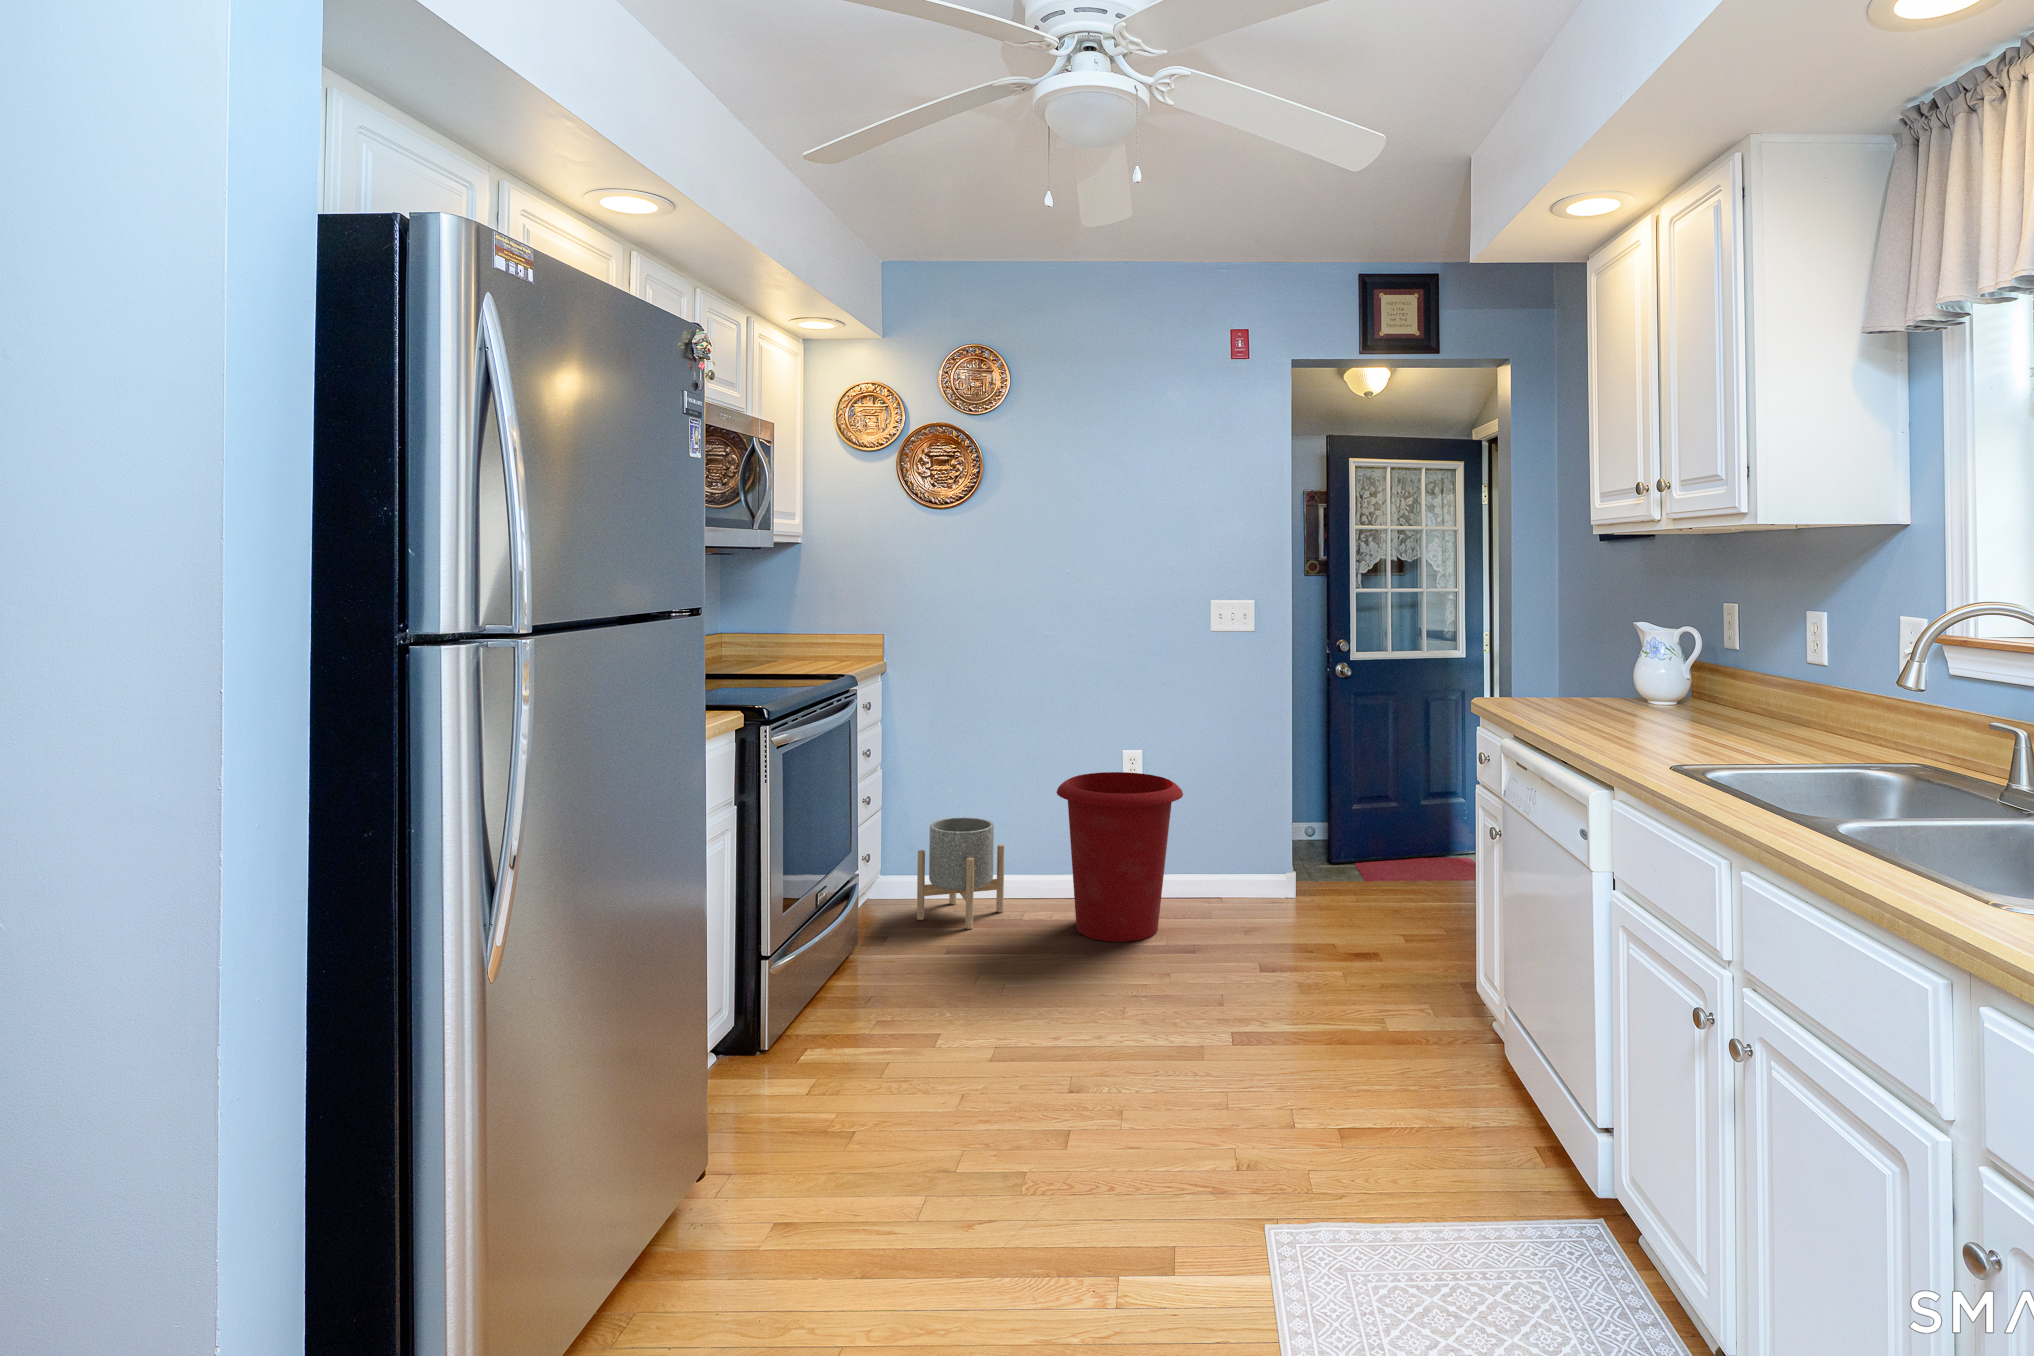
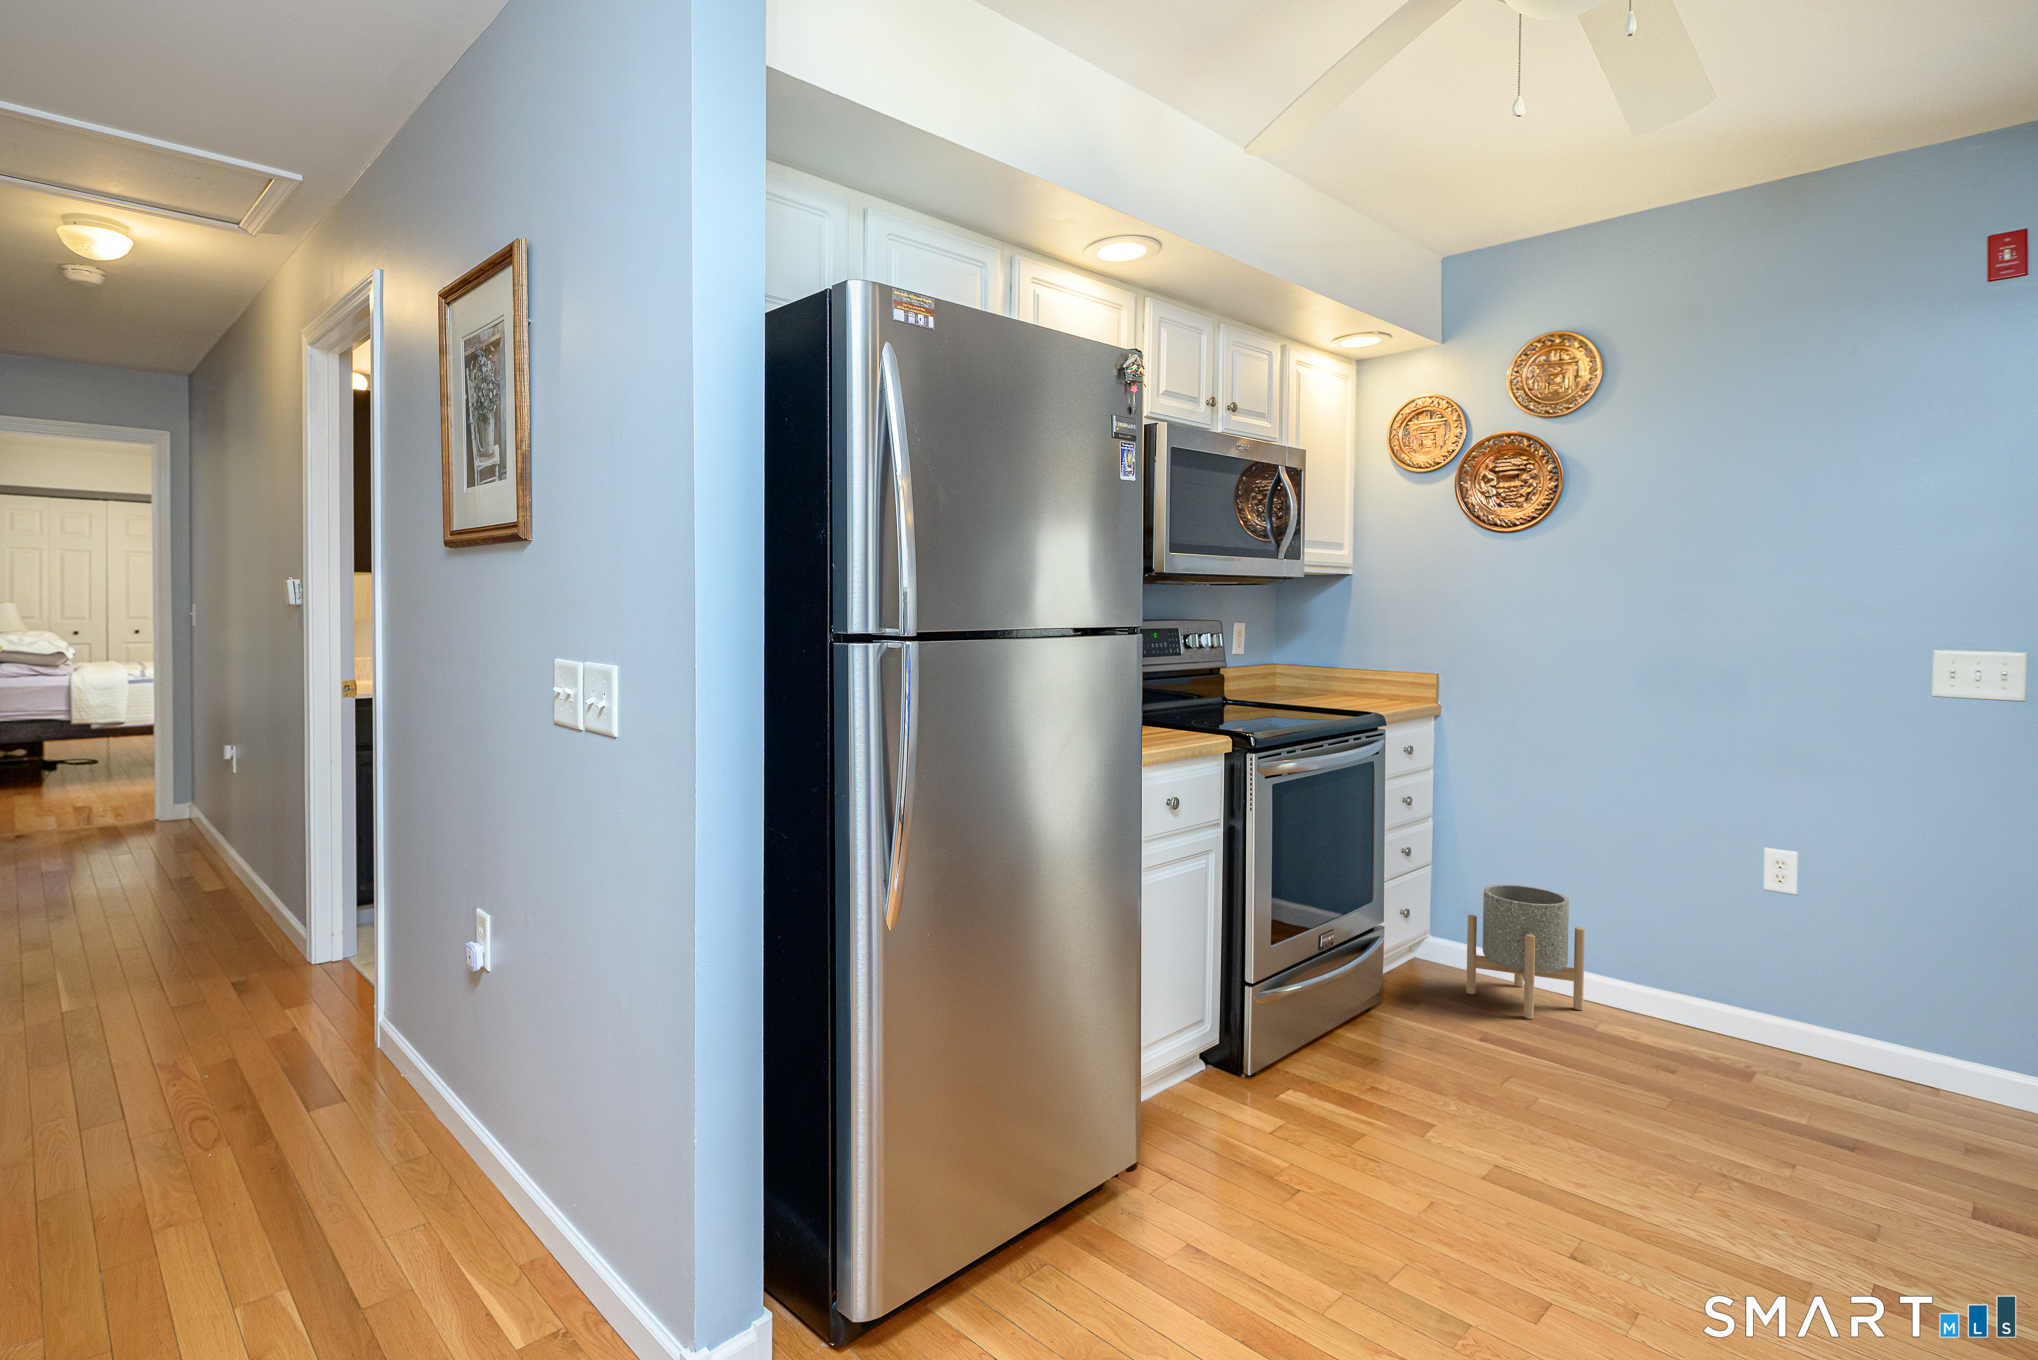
waste bin: present [1056,772,1183,942] -> none [1652,858,1868,1095]

